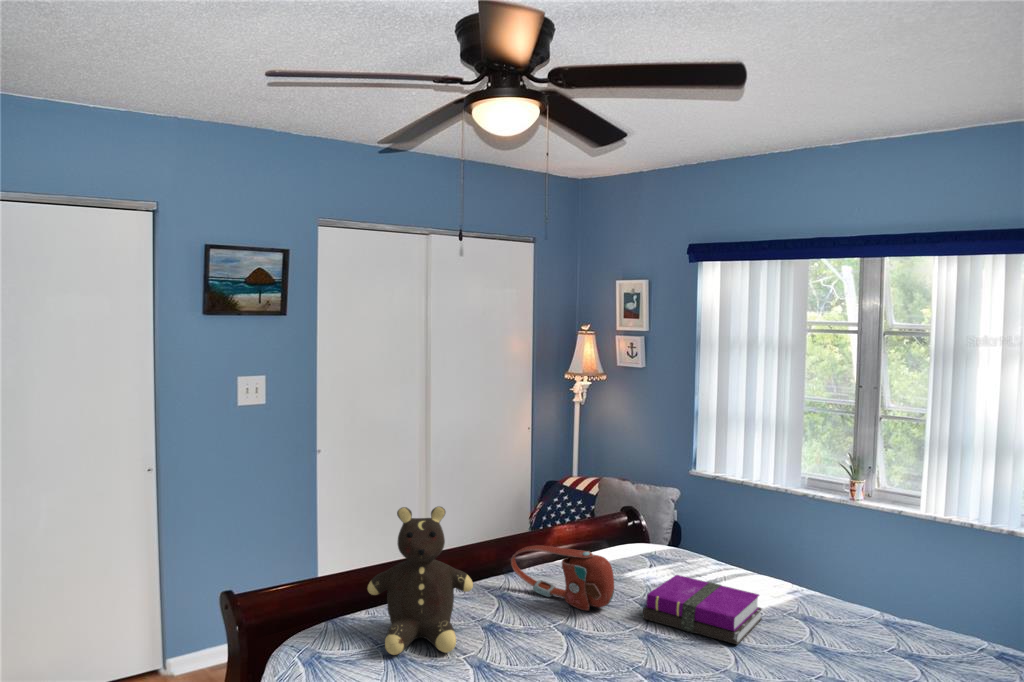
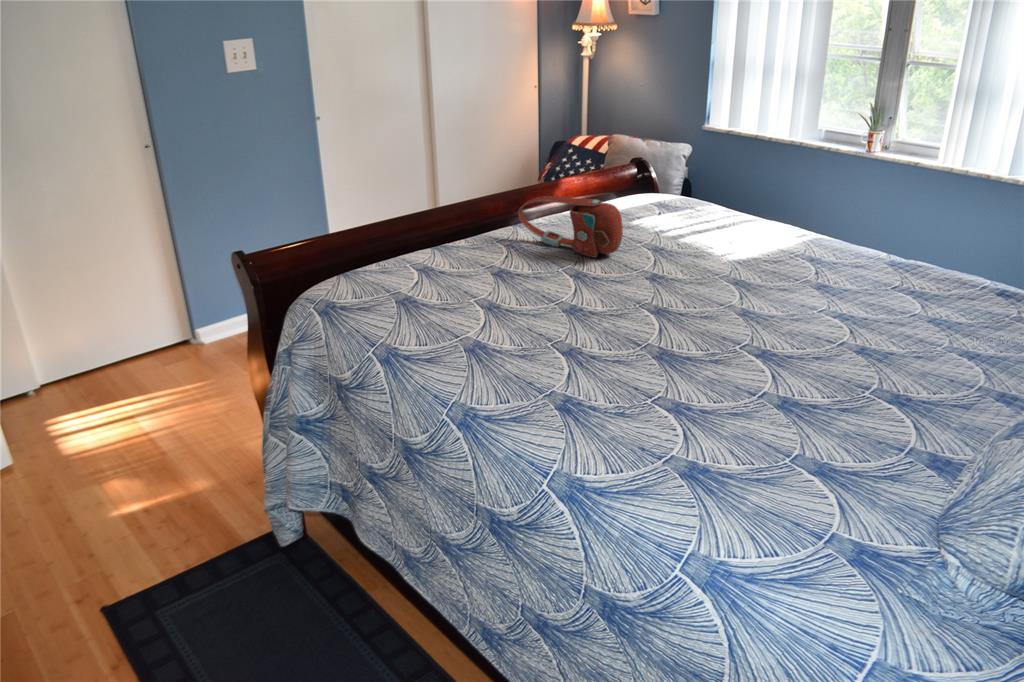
teddy bear: present [368,506,473,655] -> none [375,155,481,300]
notebook: present [643,575,762,645] -> none [650,221,770,283]

